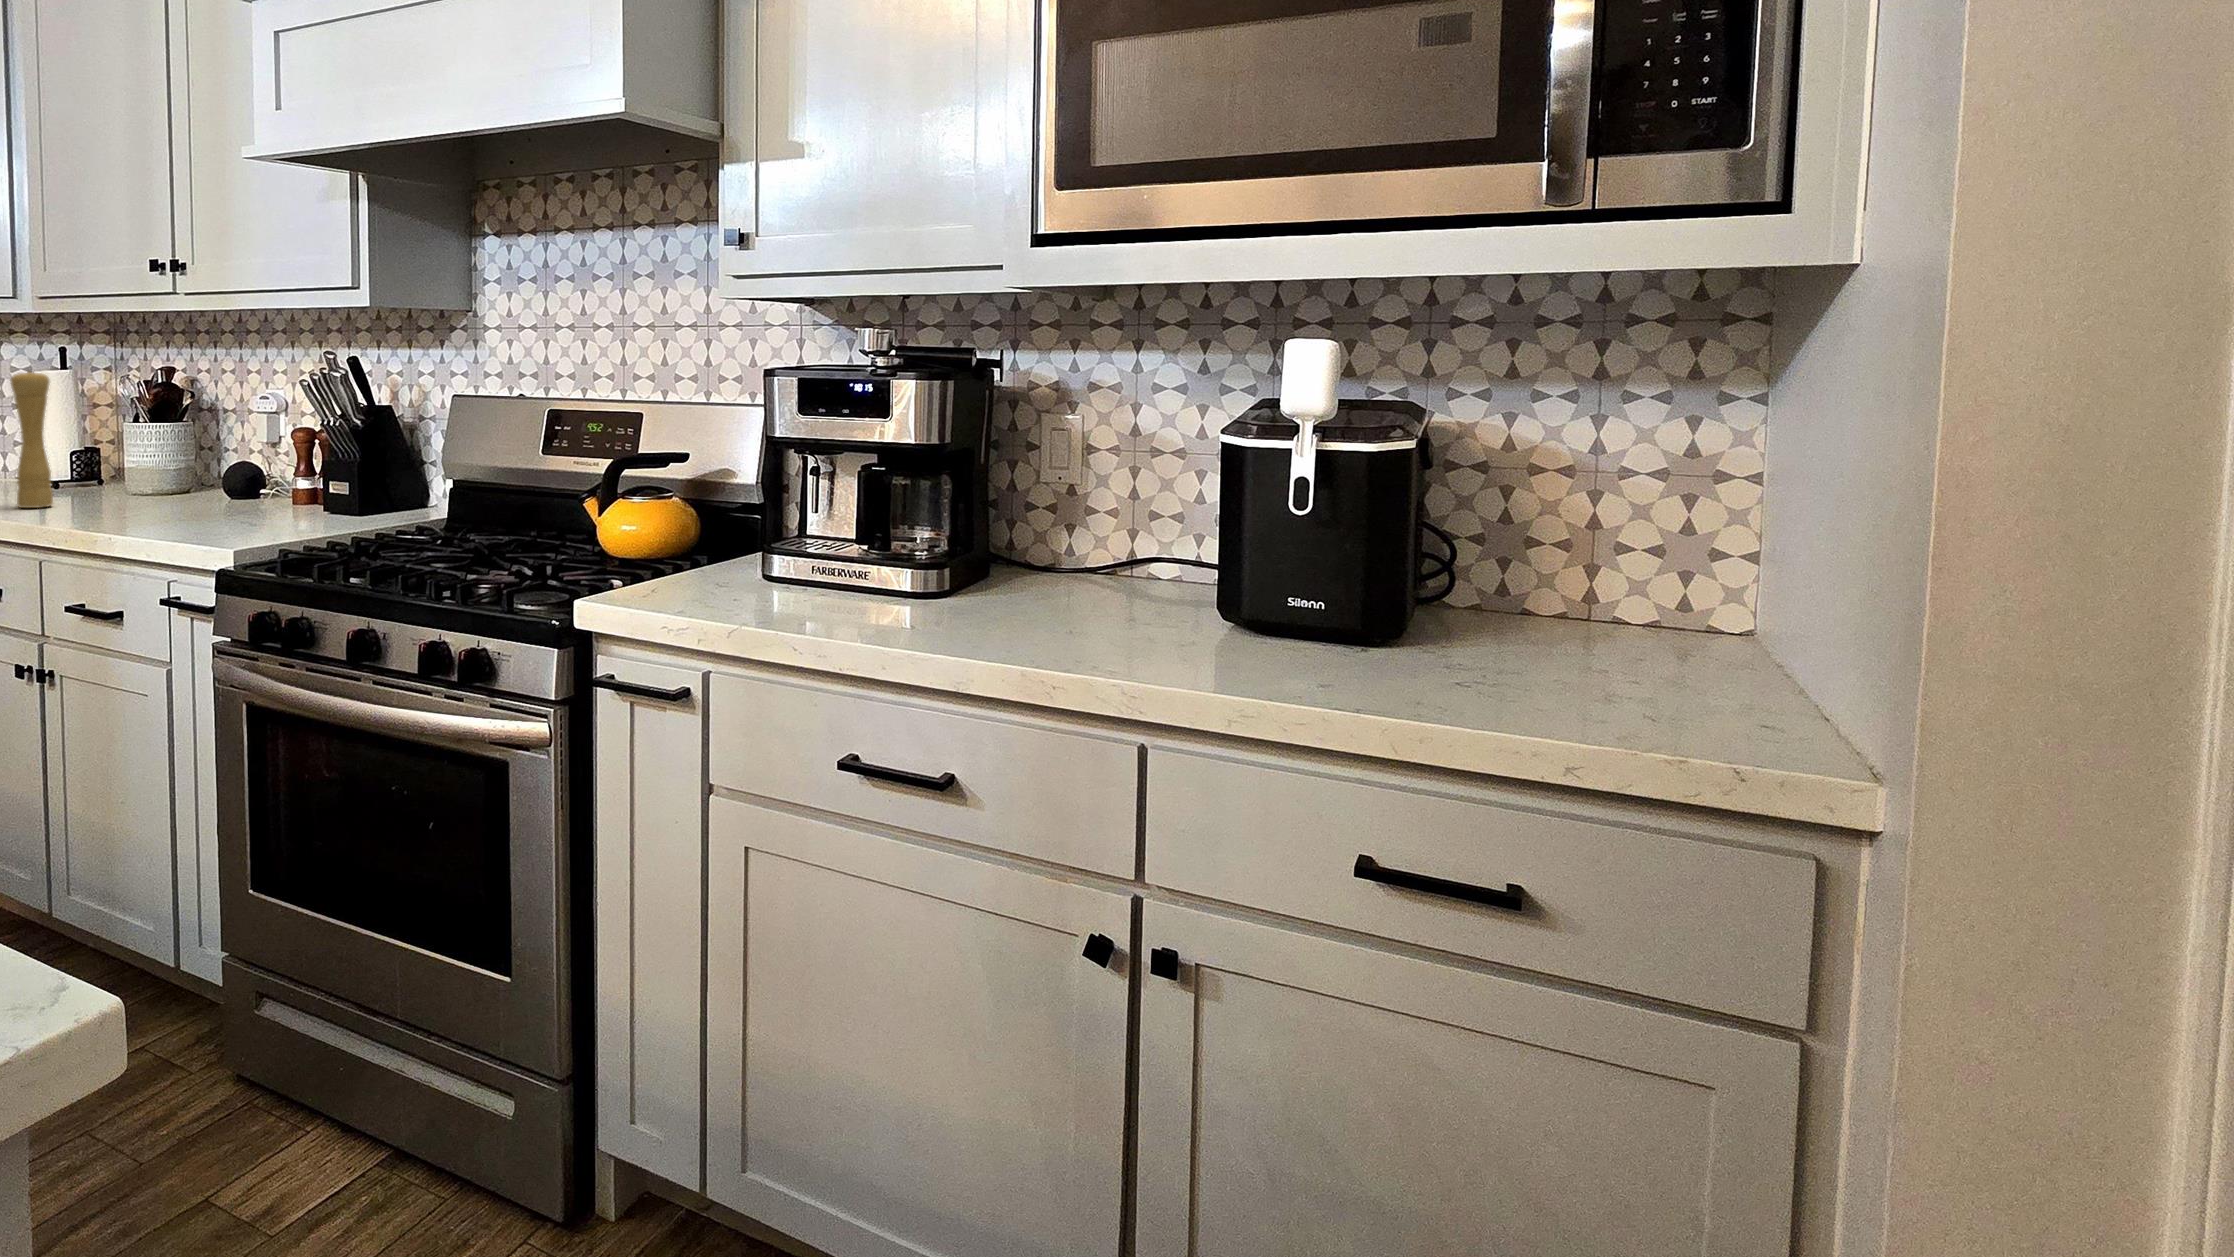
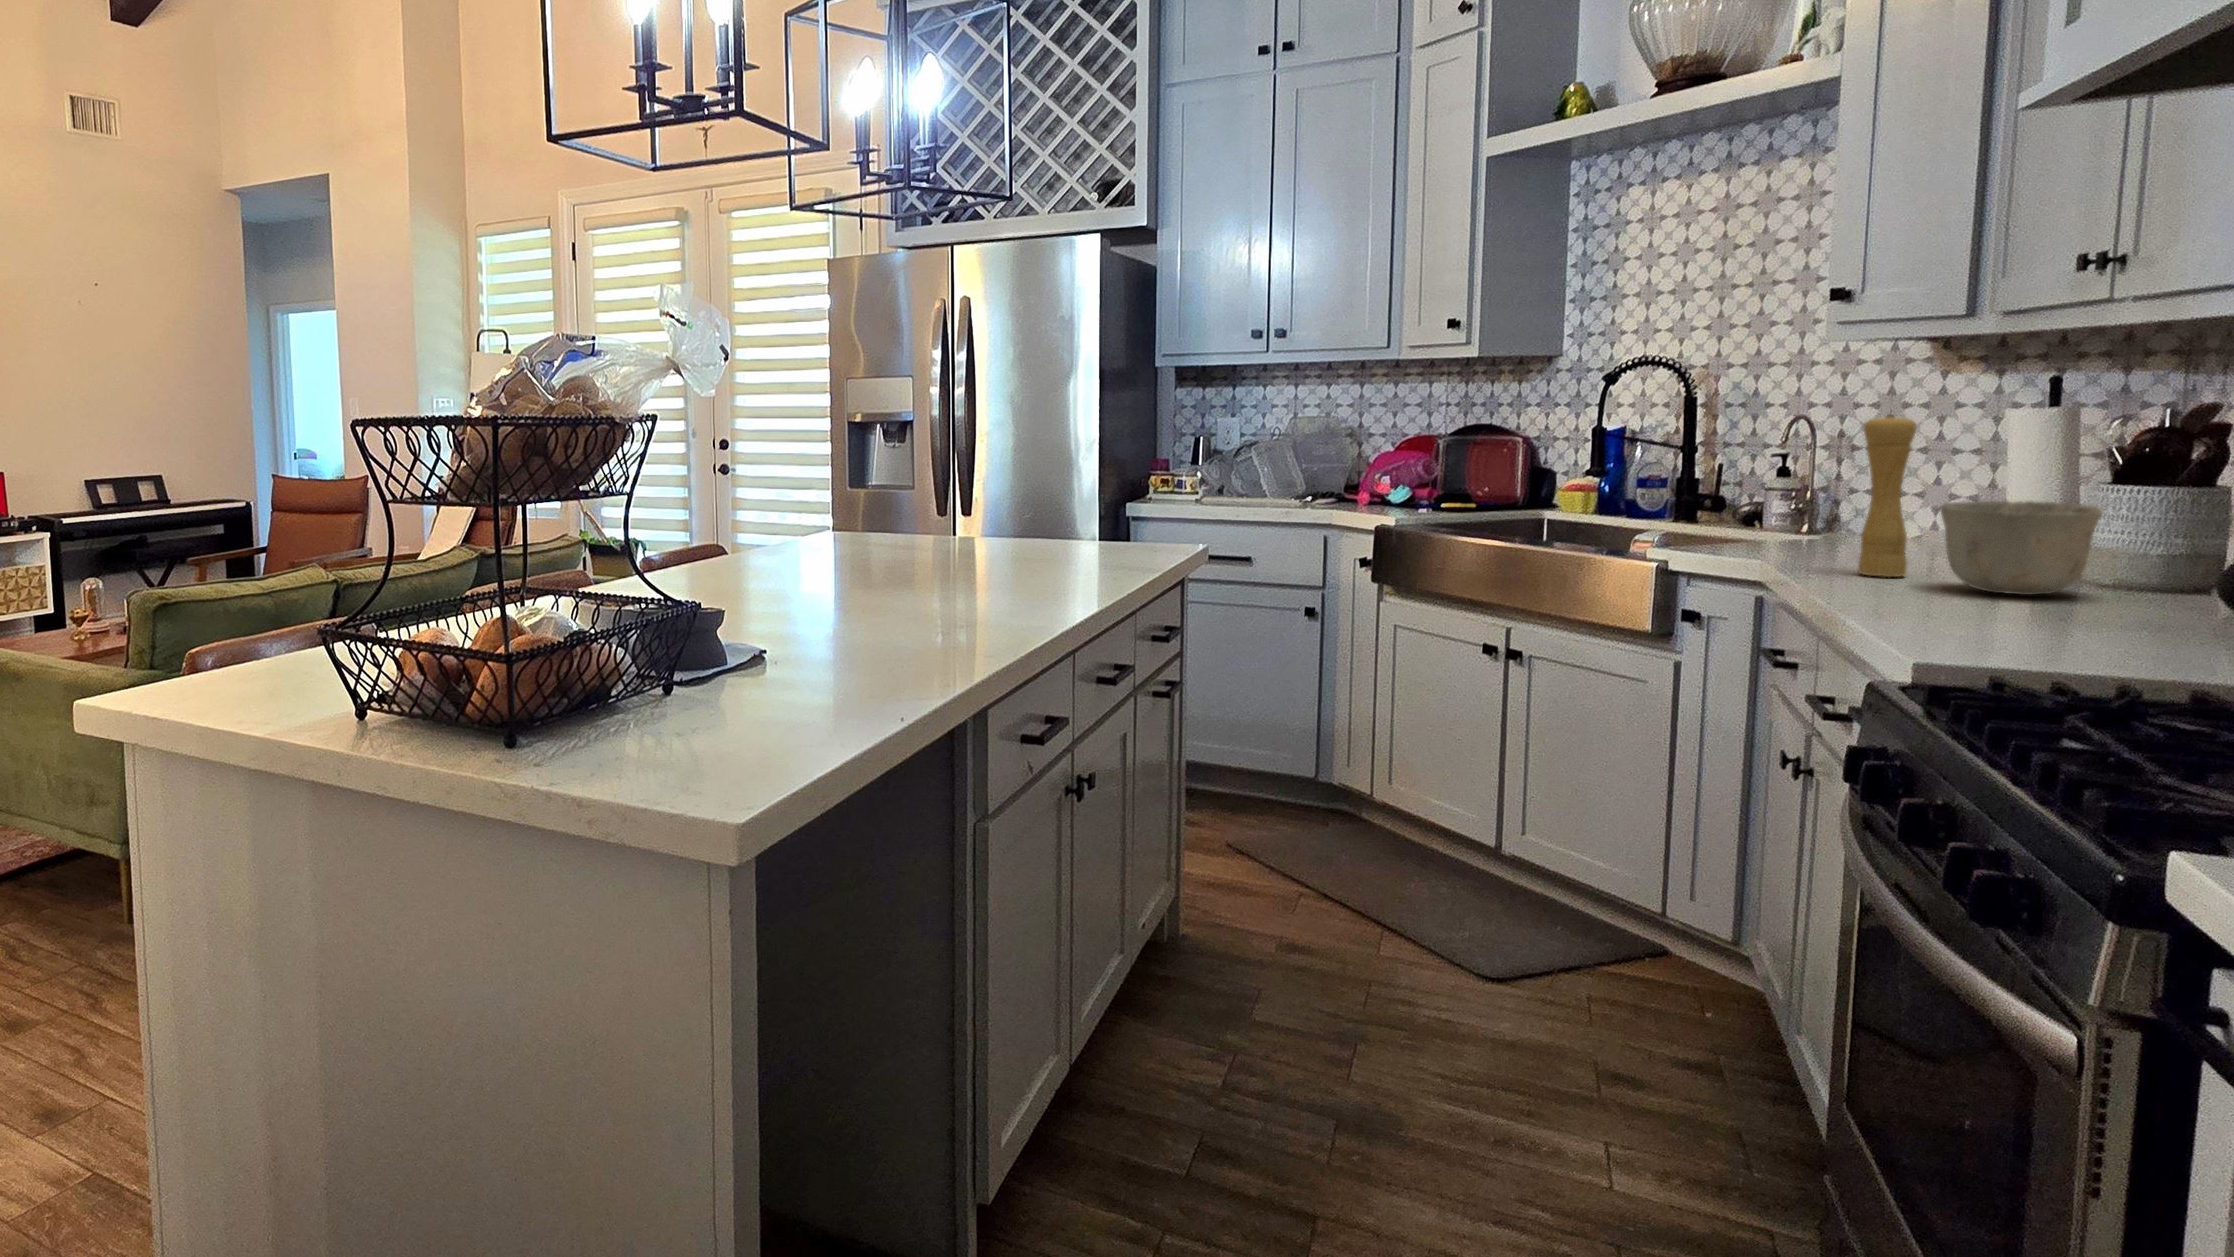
ceramic bowl: none [89,435,192,507] -> present [1940,501,2102,595]

